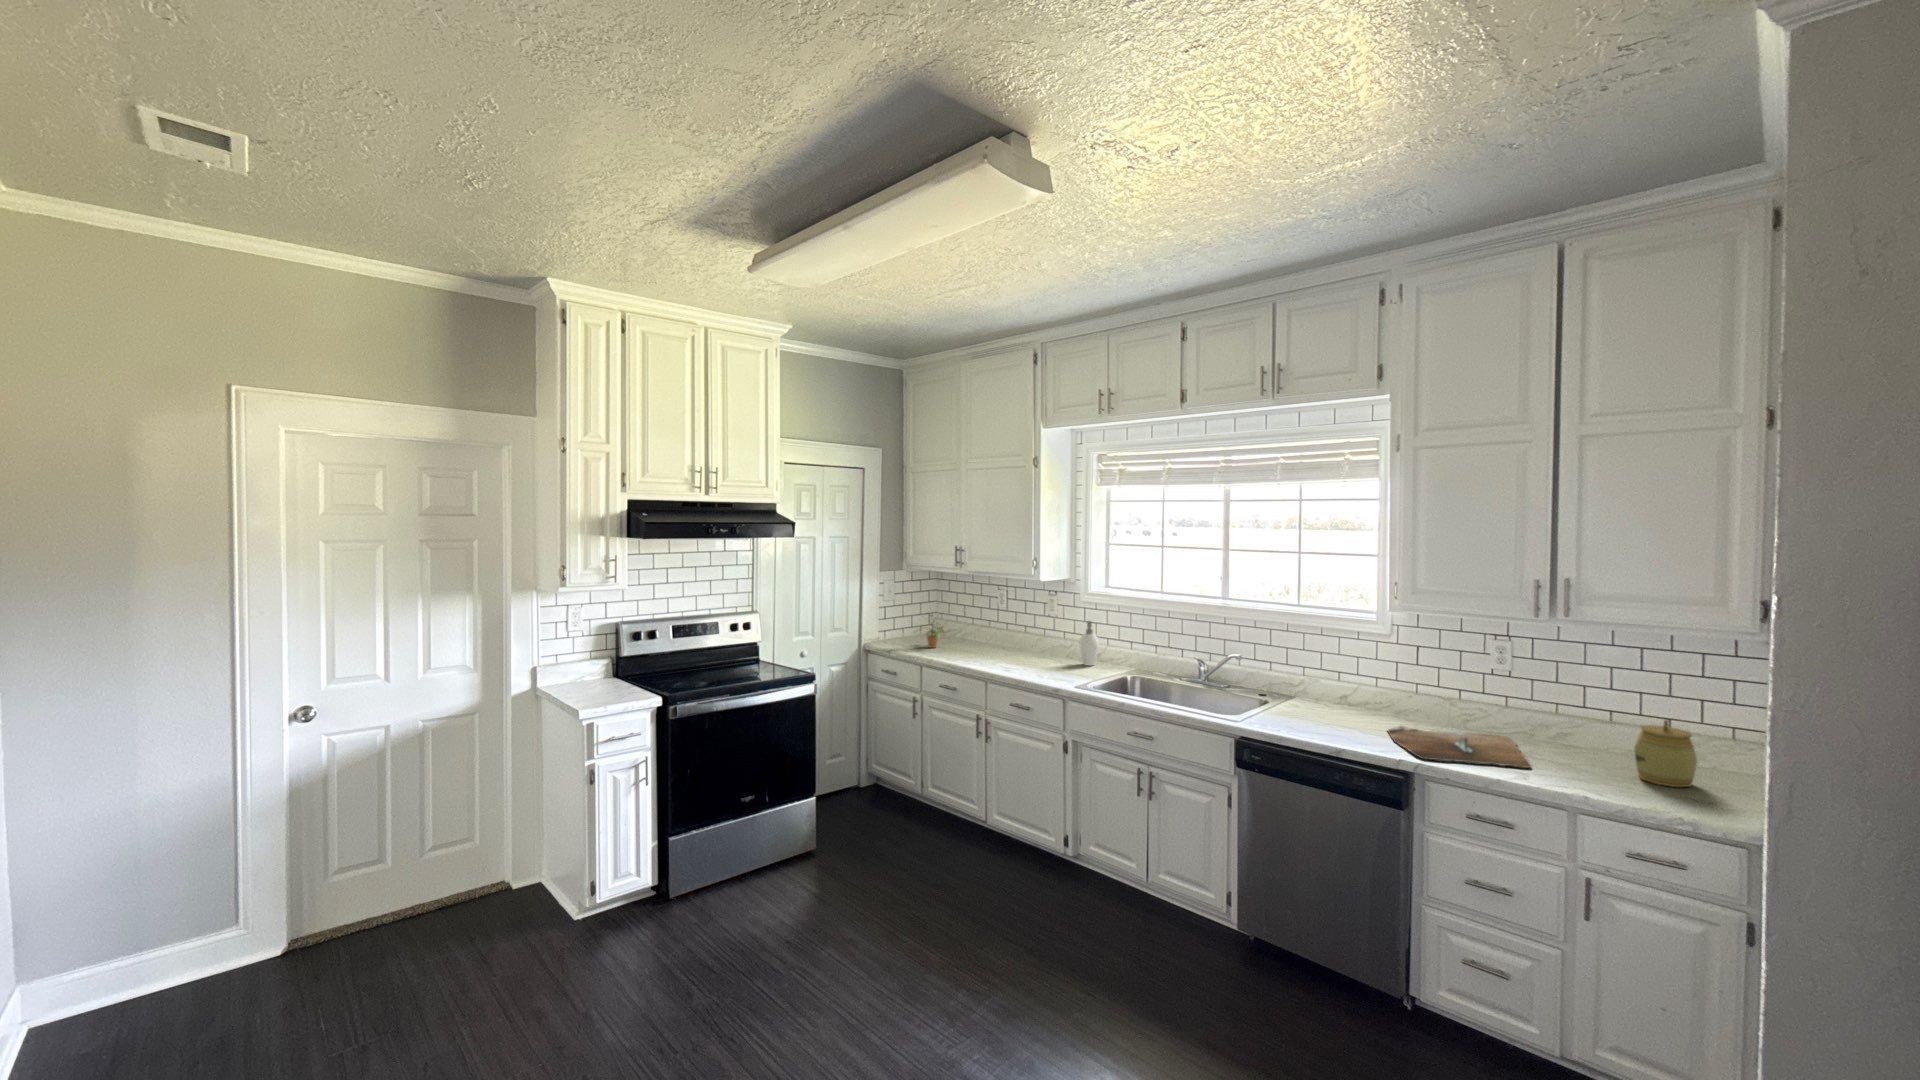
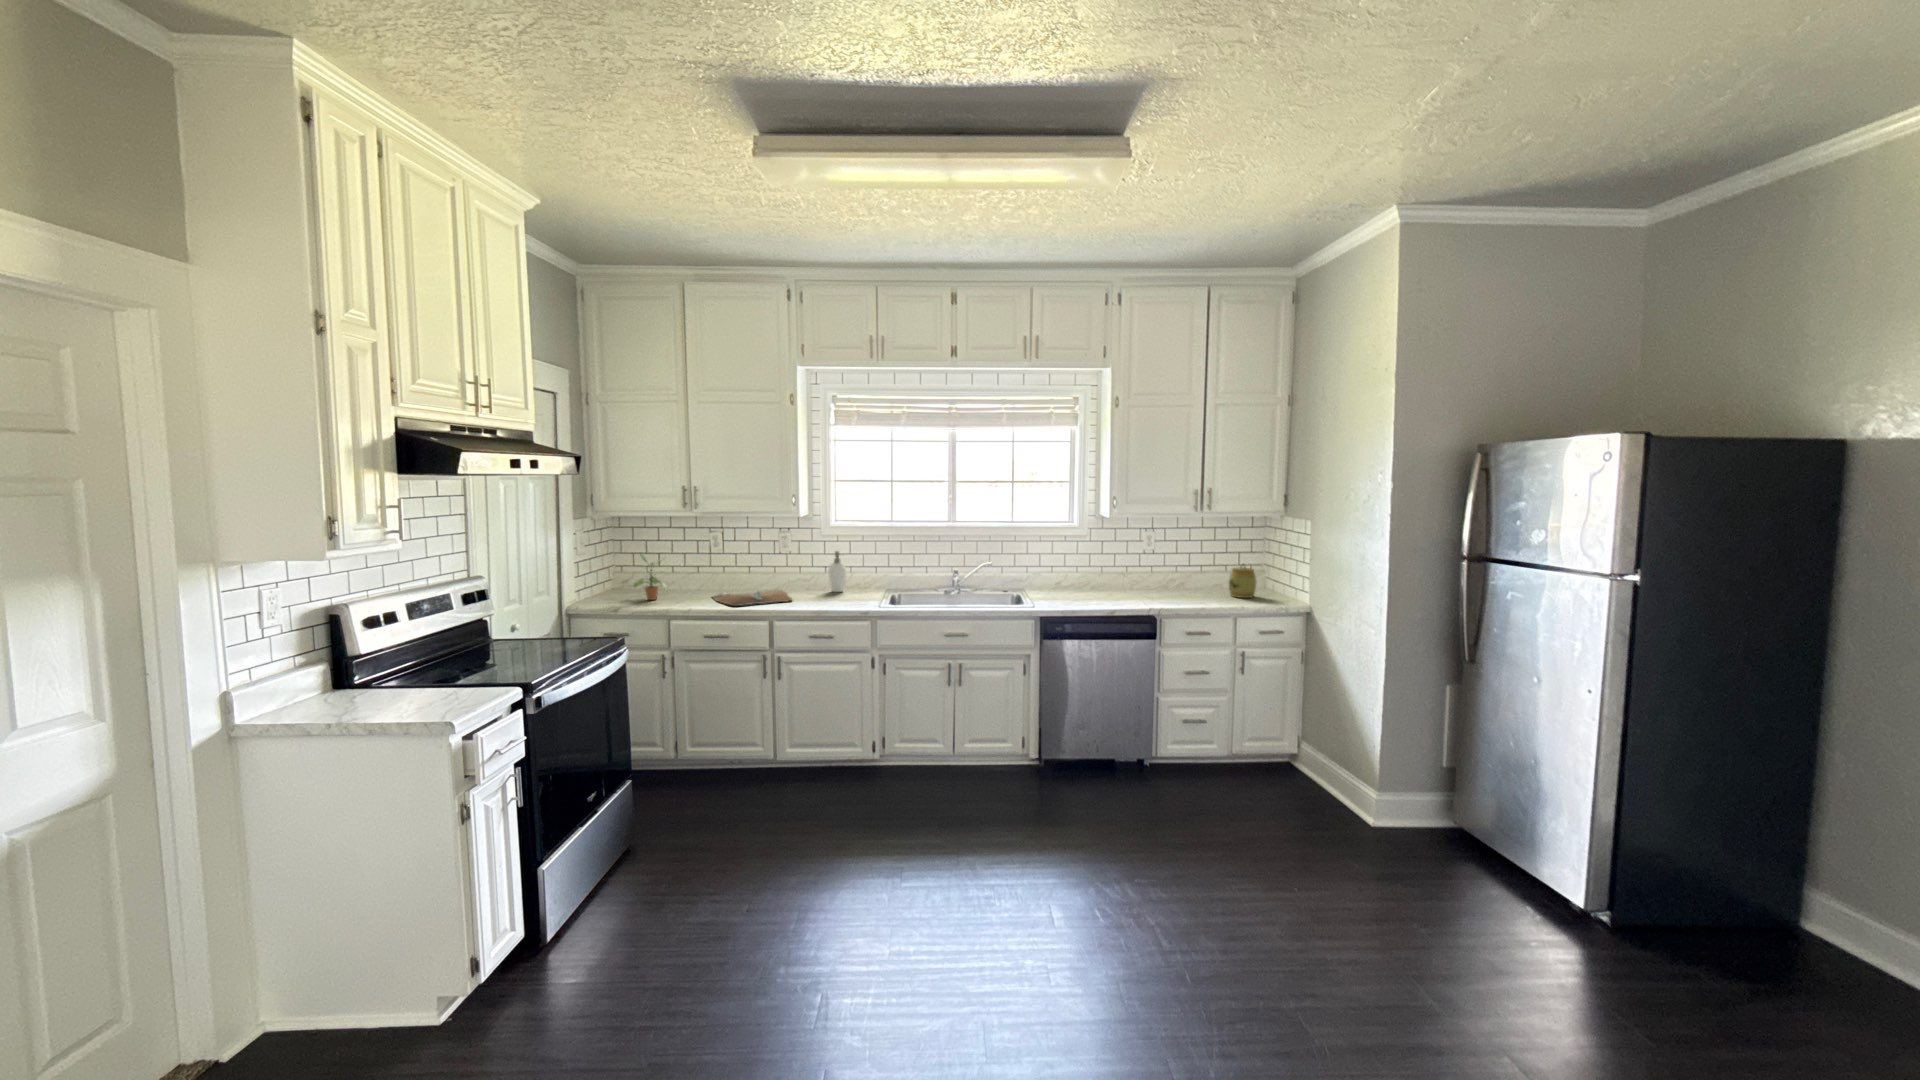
cutting board: present [1388,726,1531,768] -> present [713,590,792,606]

